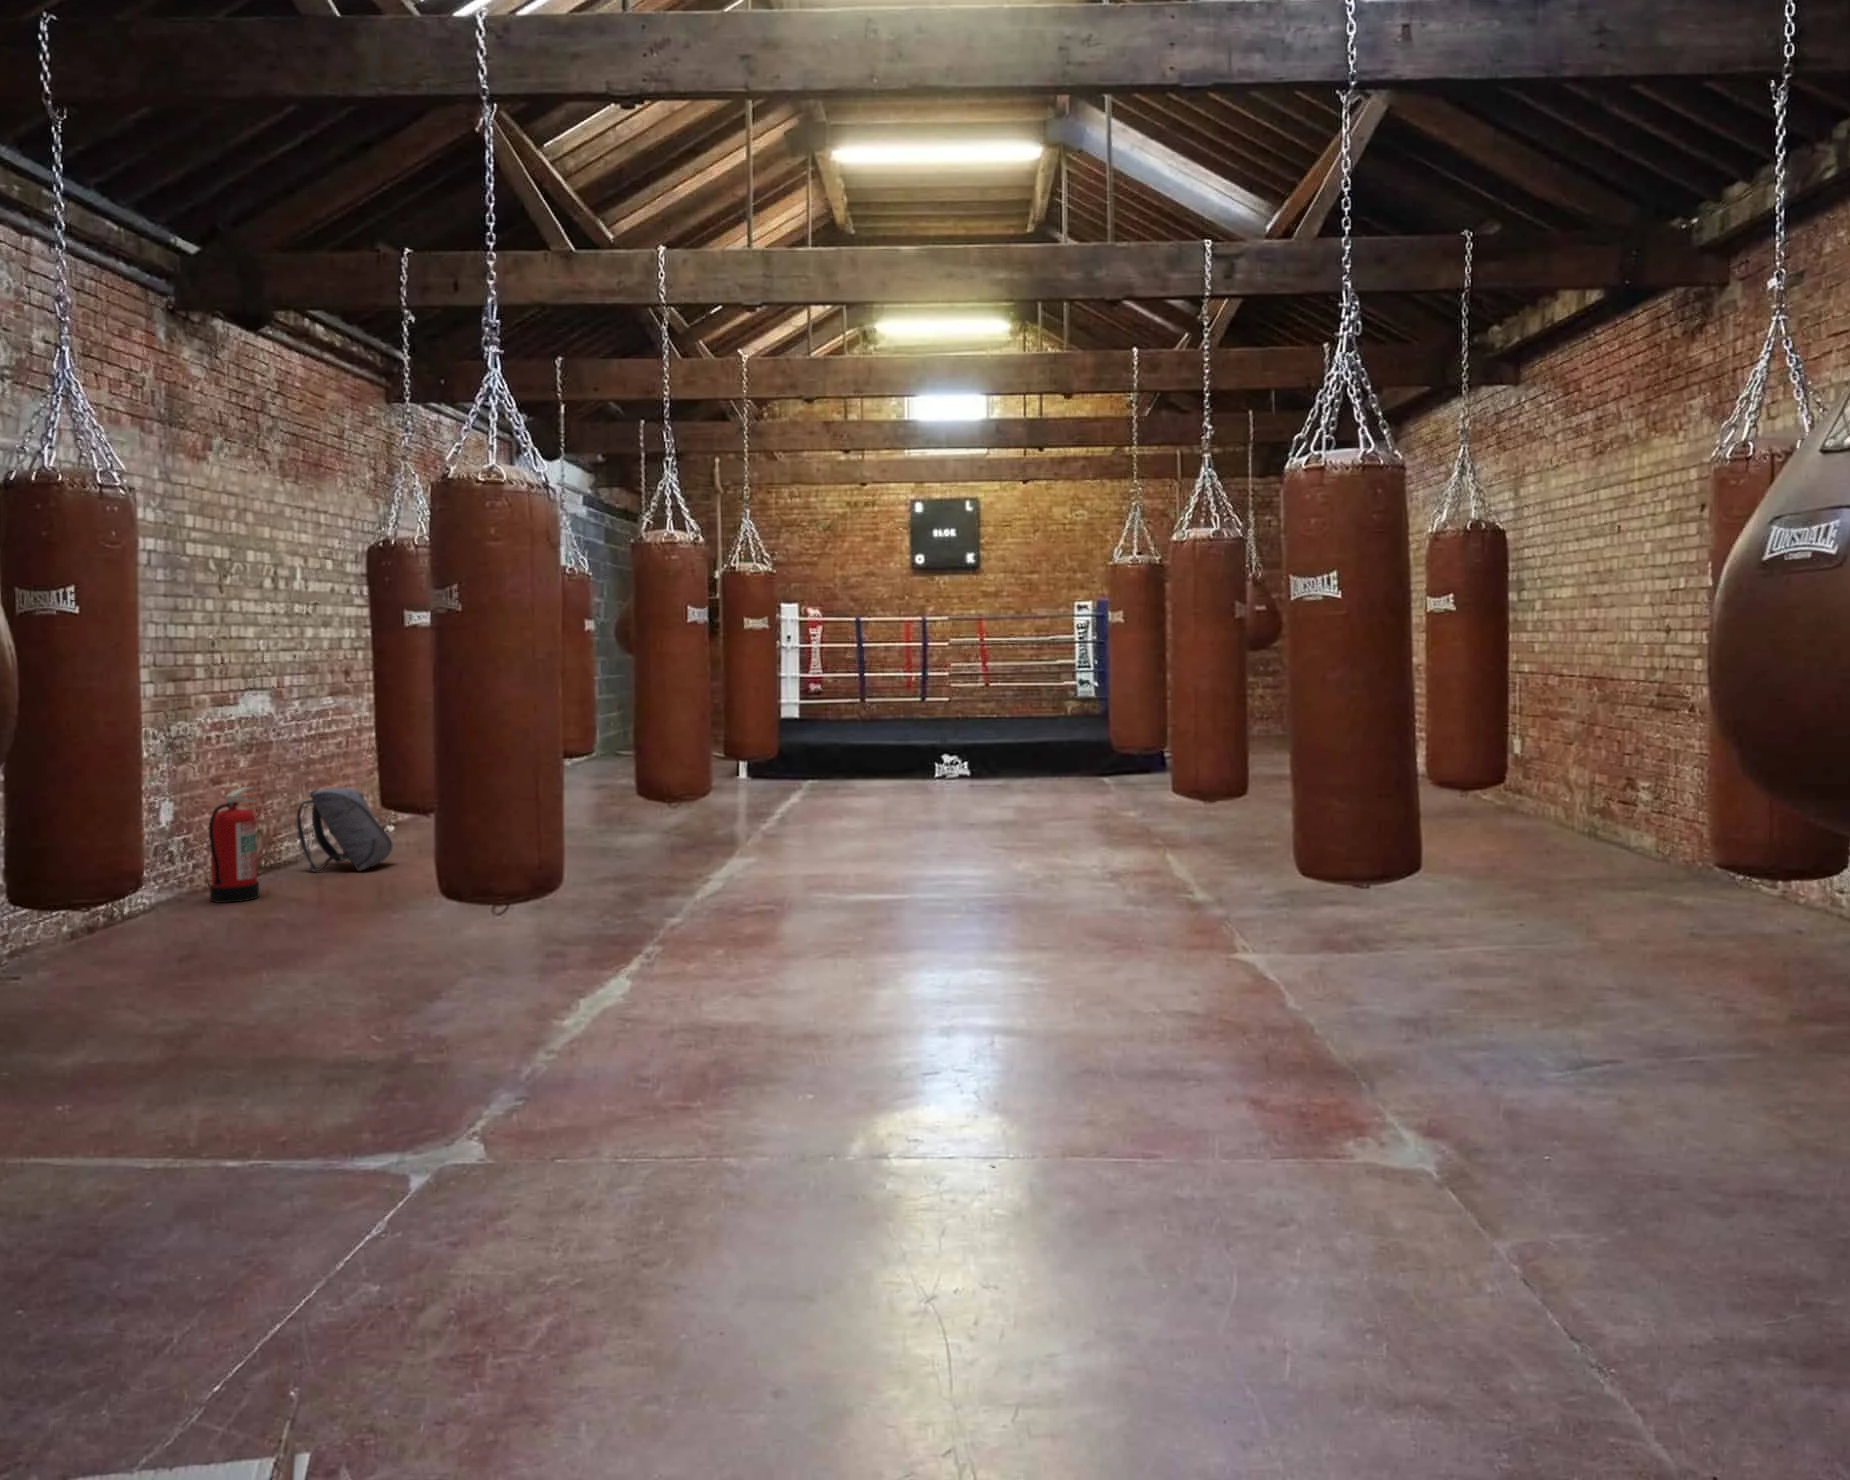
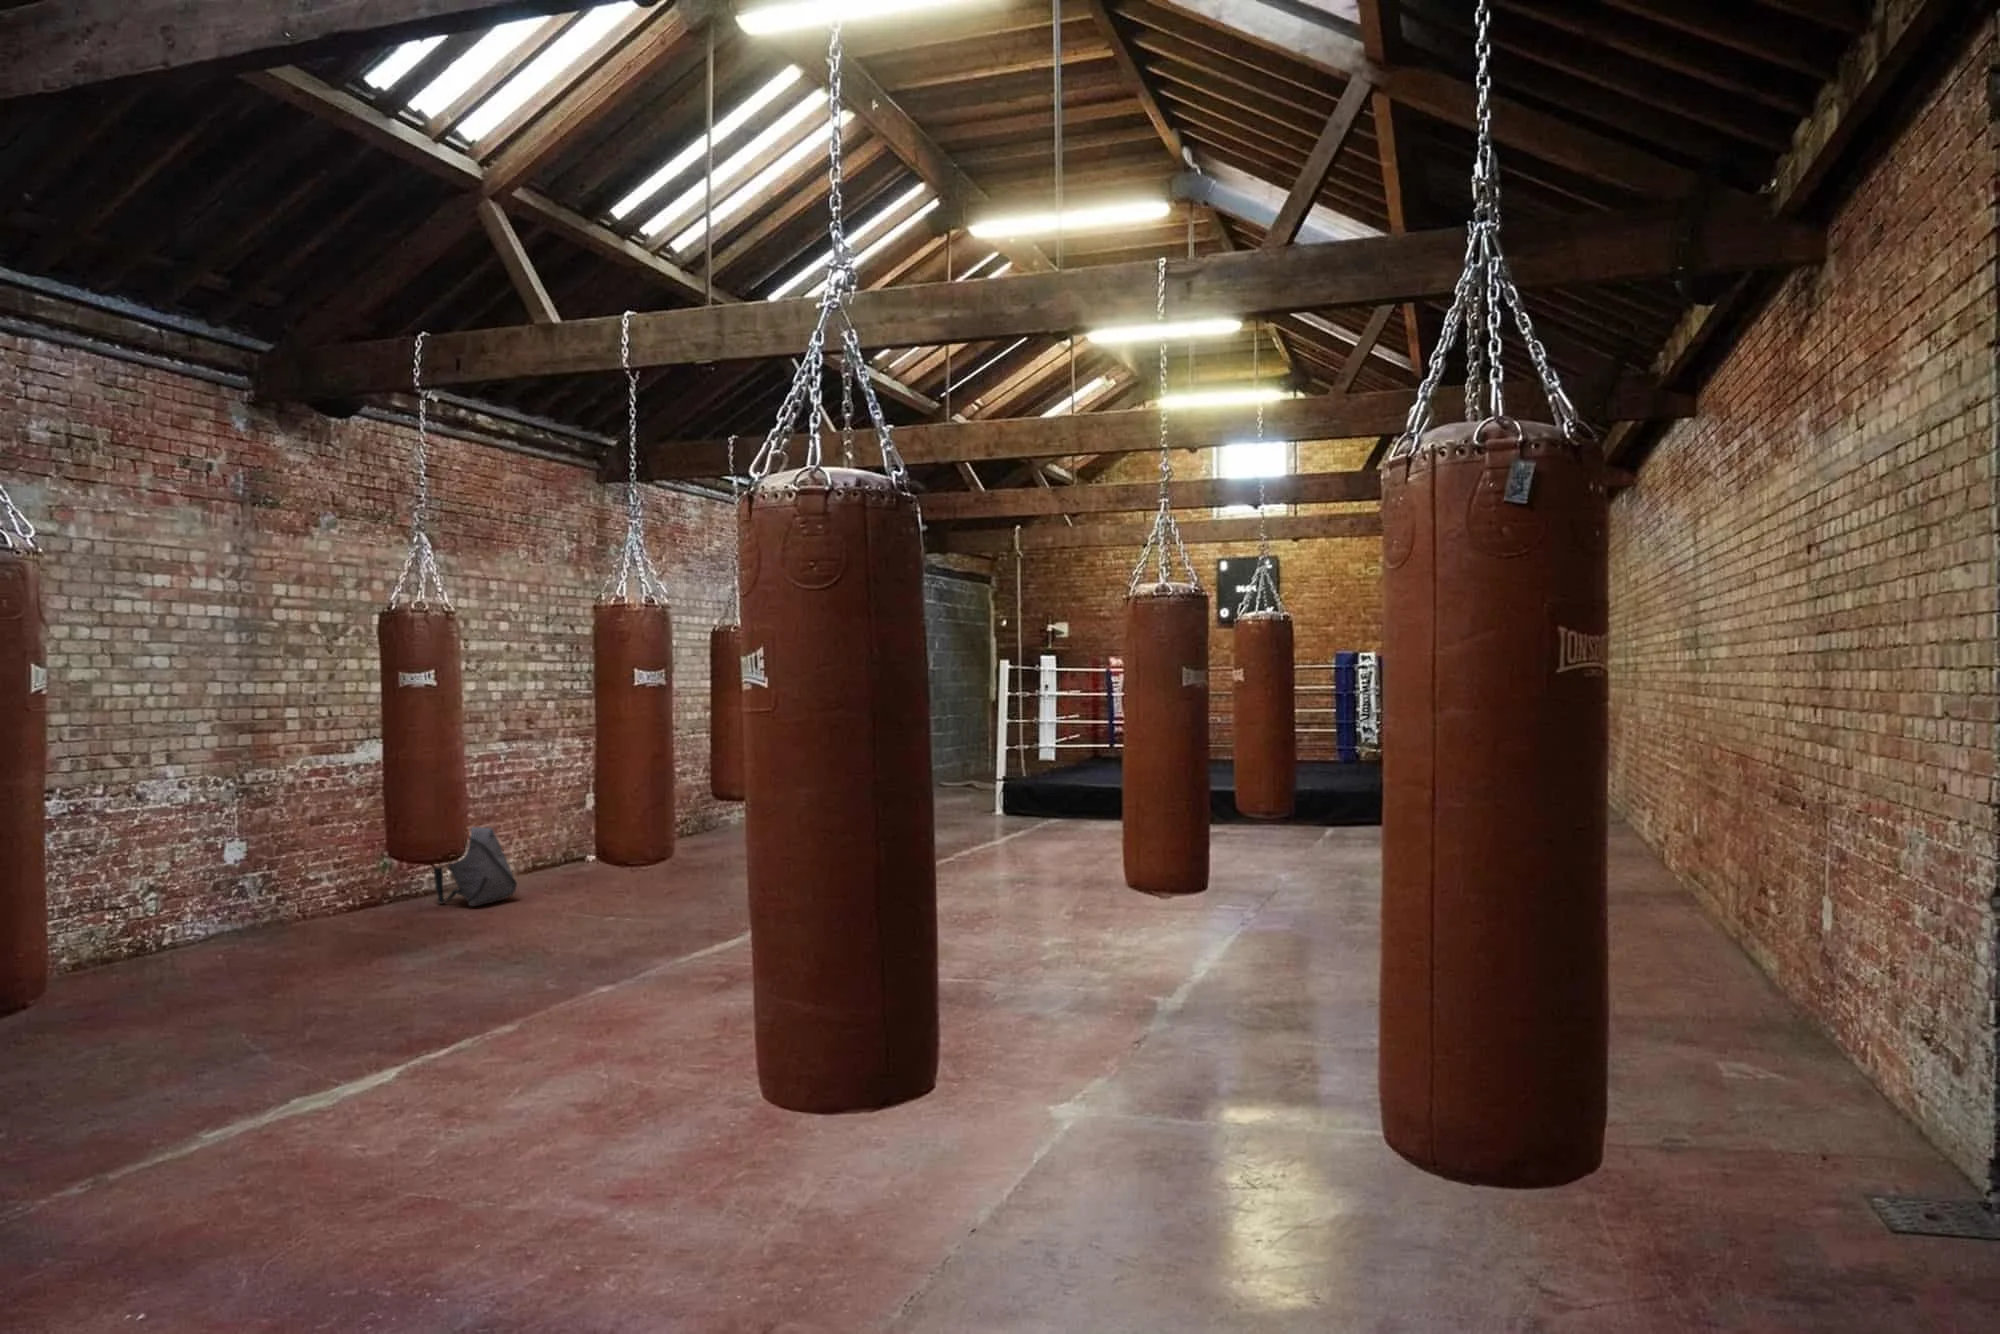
fire extinguisher: present [209,787,259,903] -> none [273,828,349,936]

